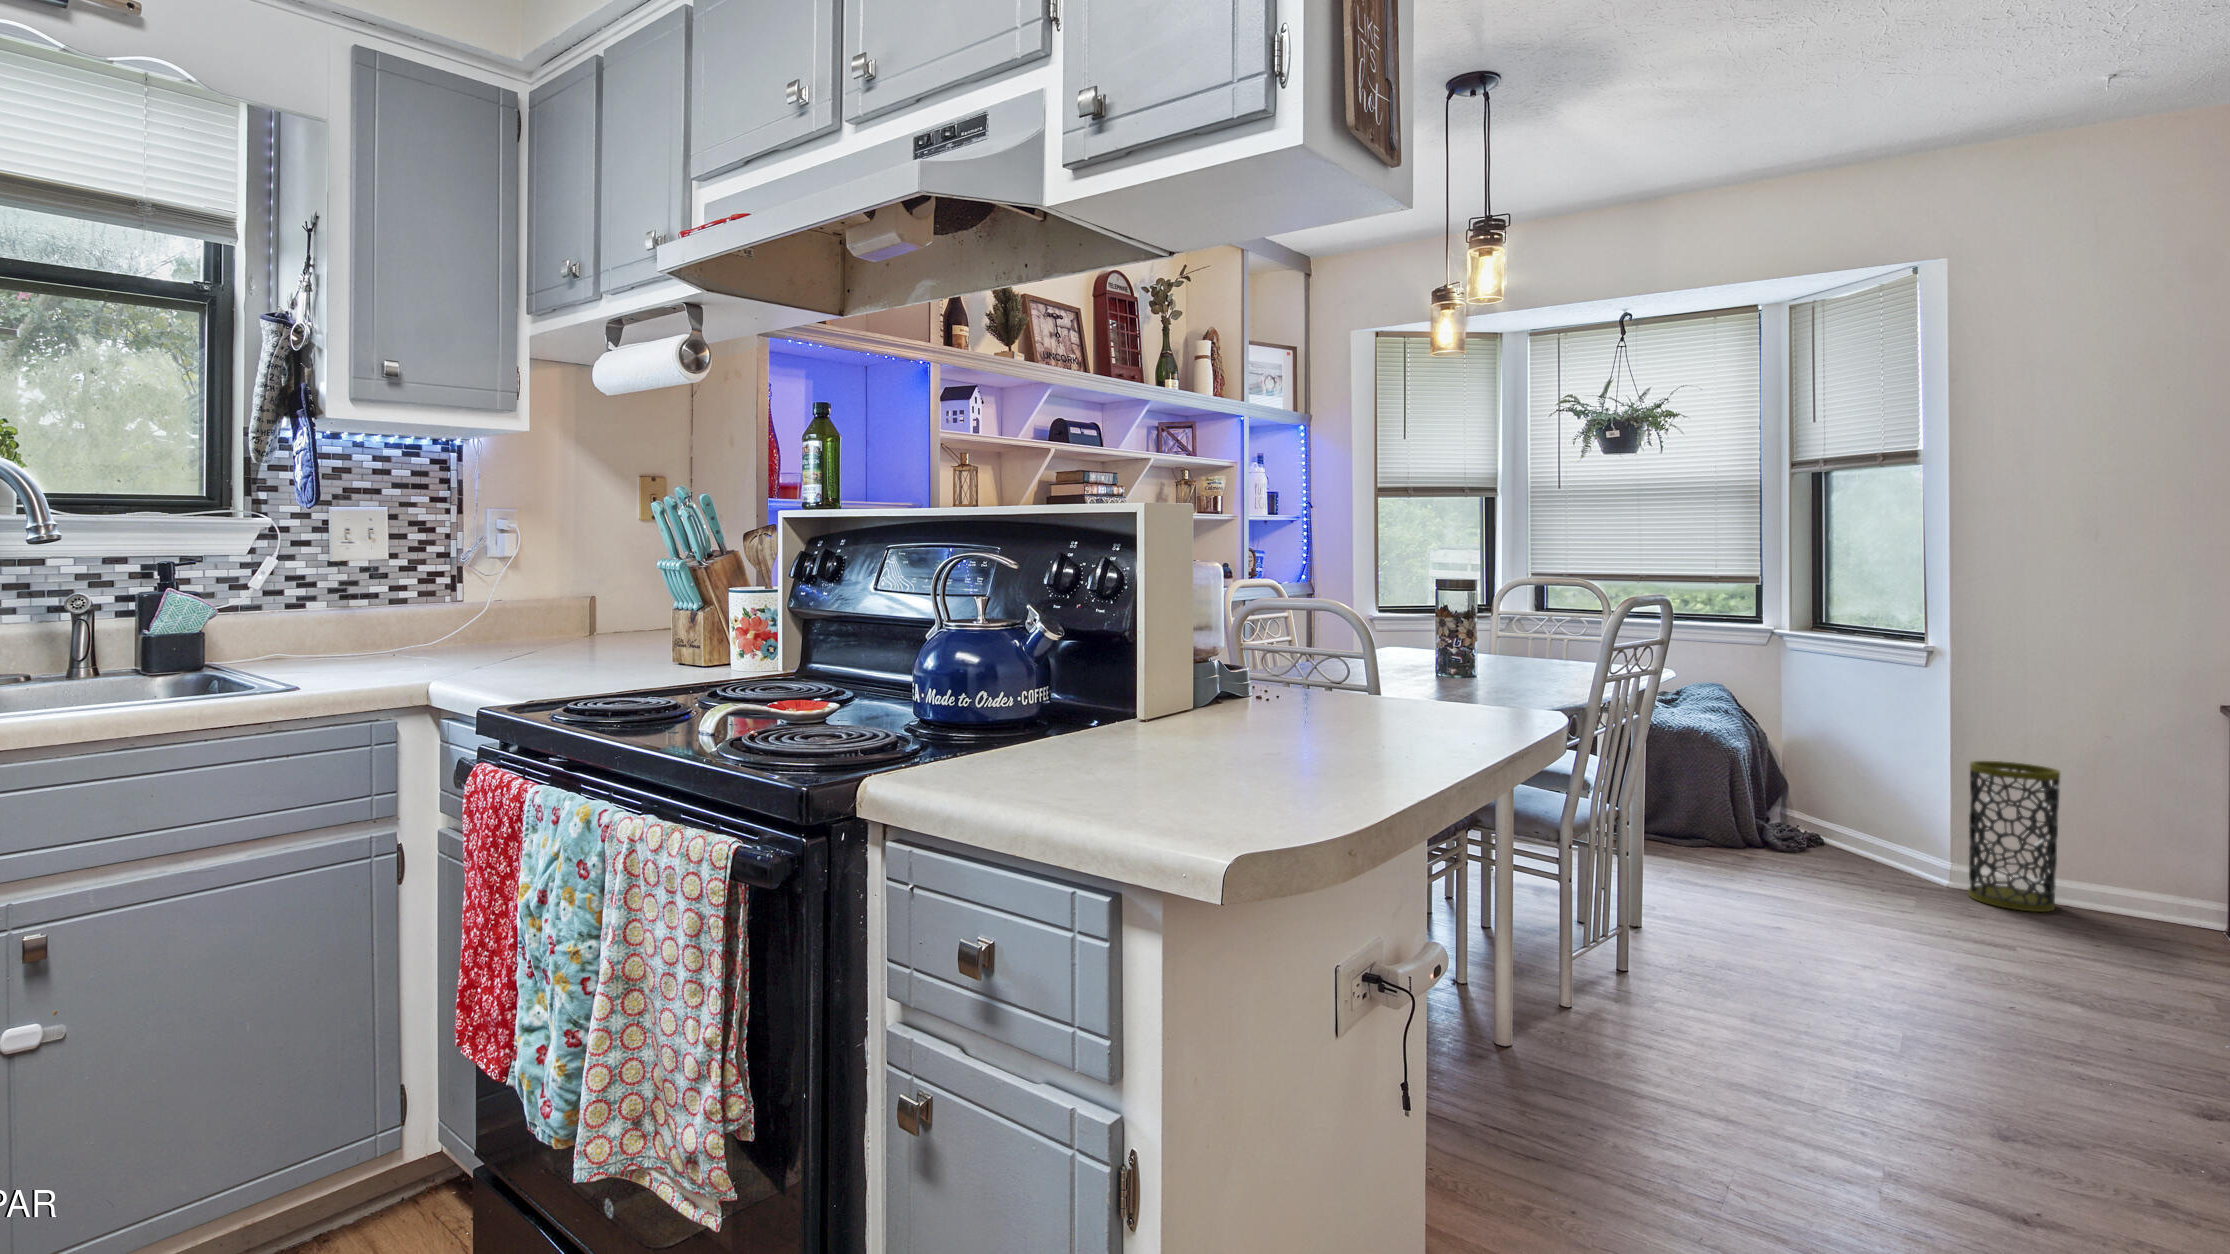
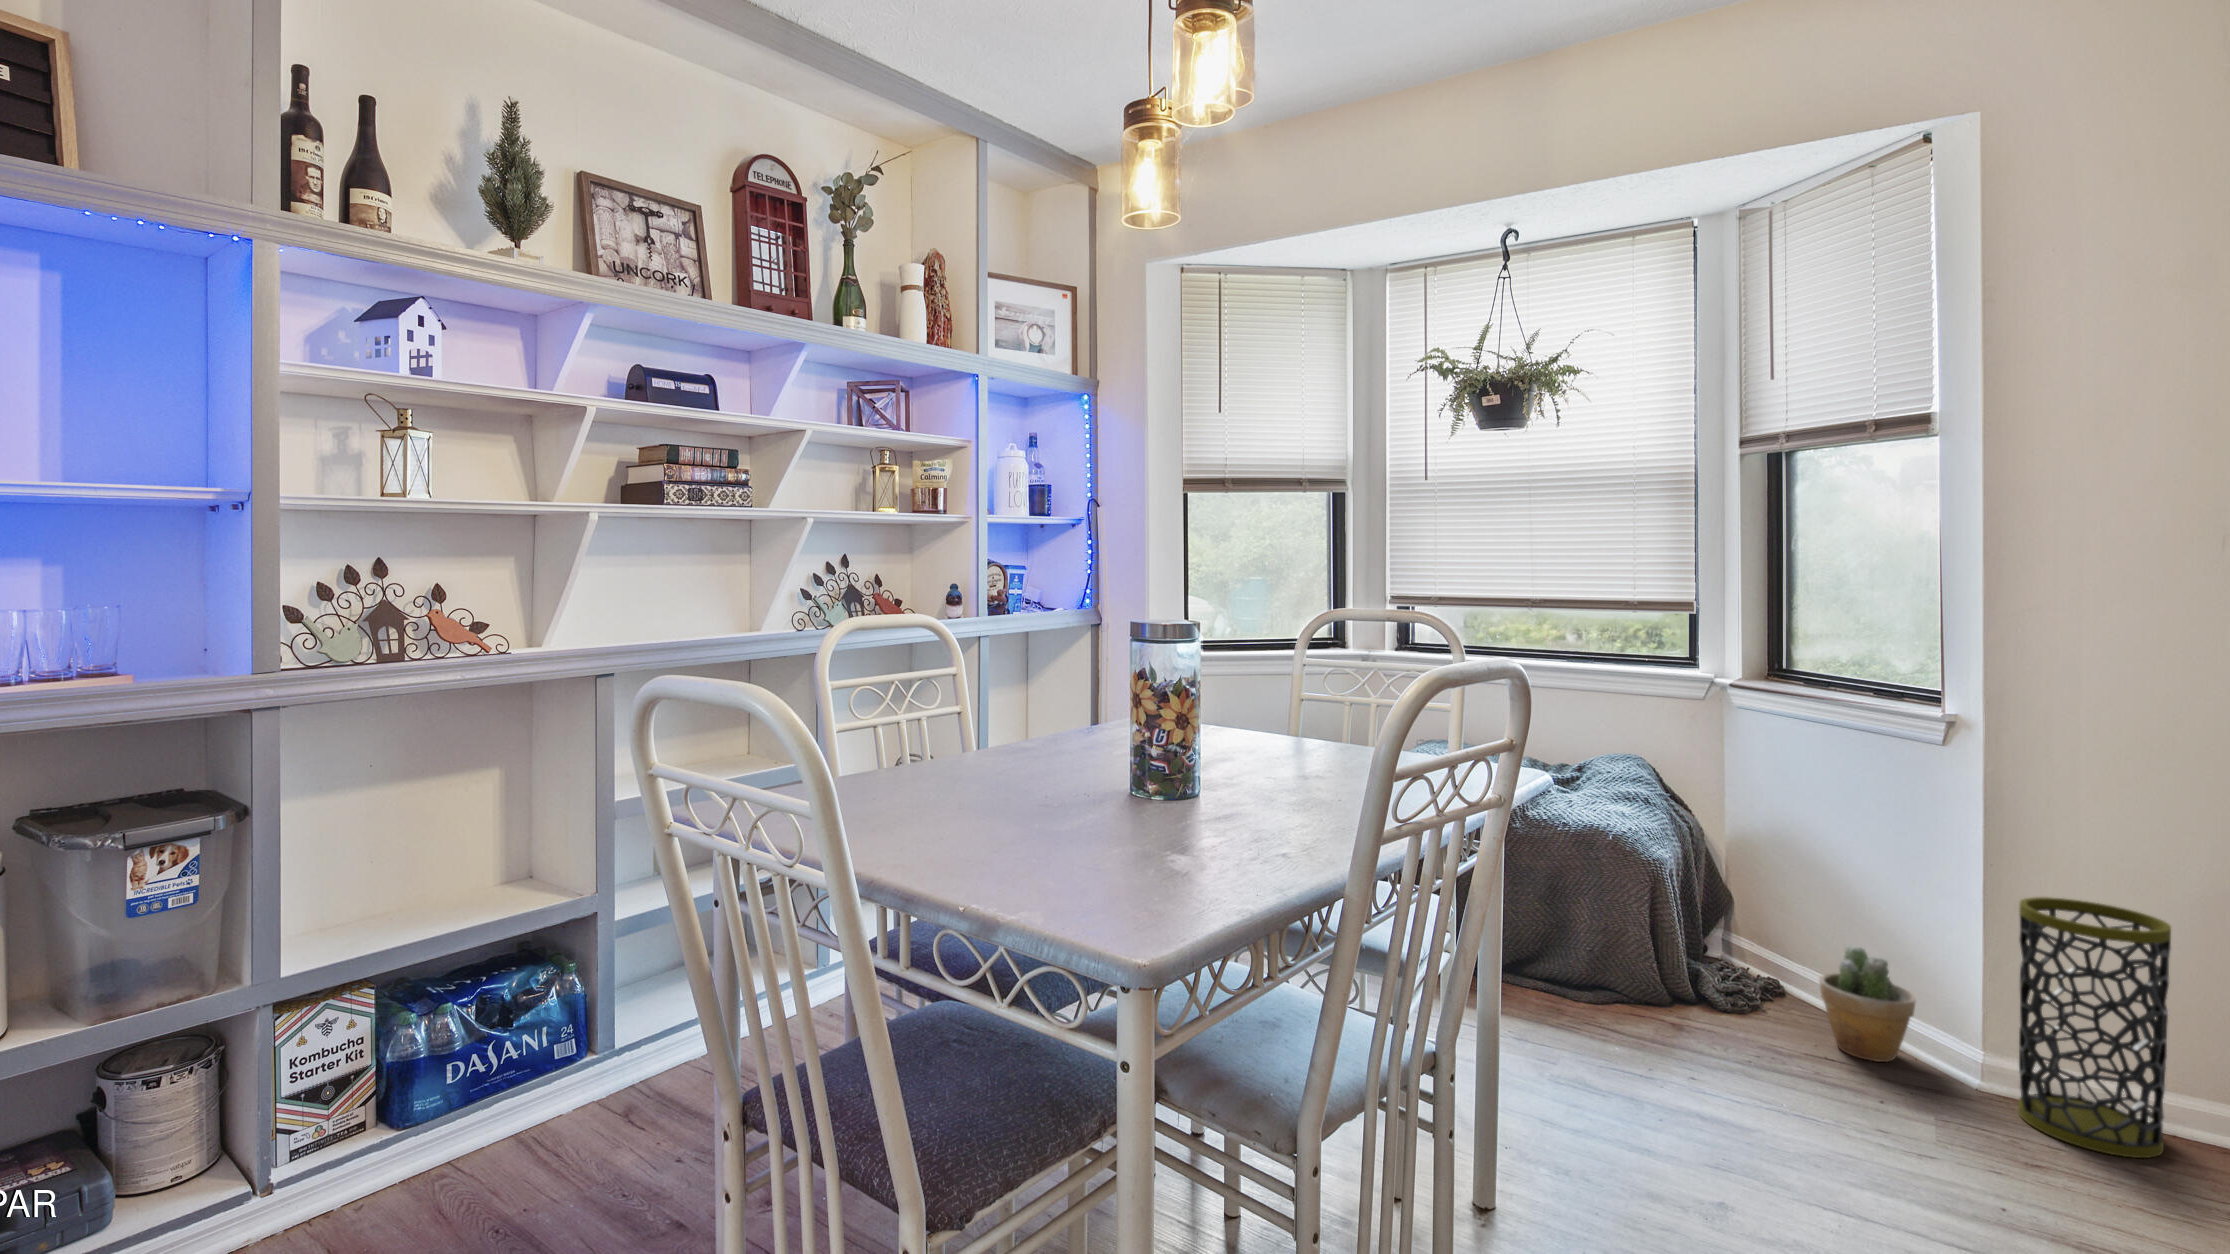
potted plant: none [1844,802,1907,874] -> present [1819,945,1916,1062]

